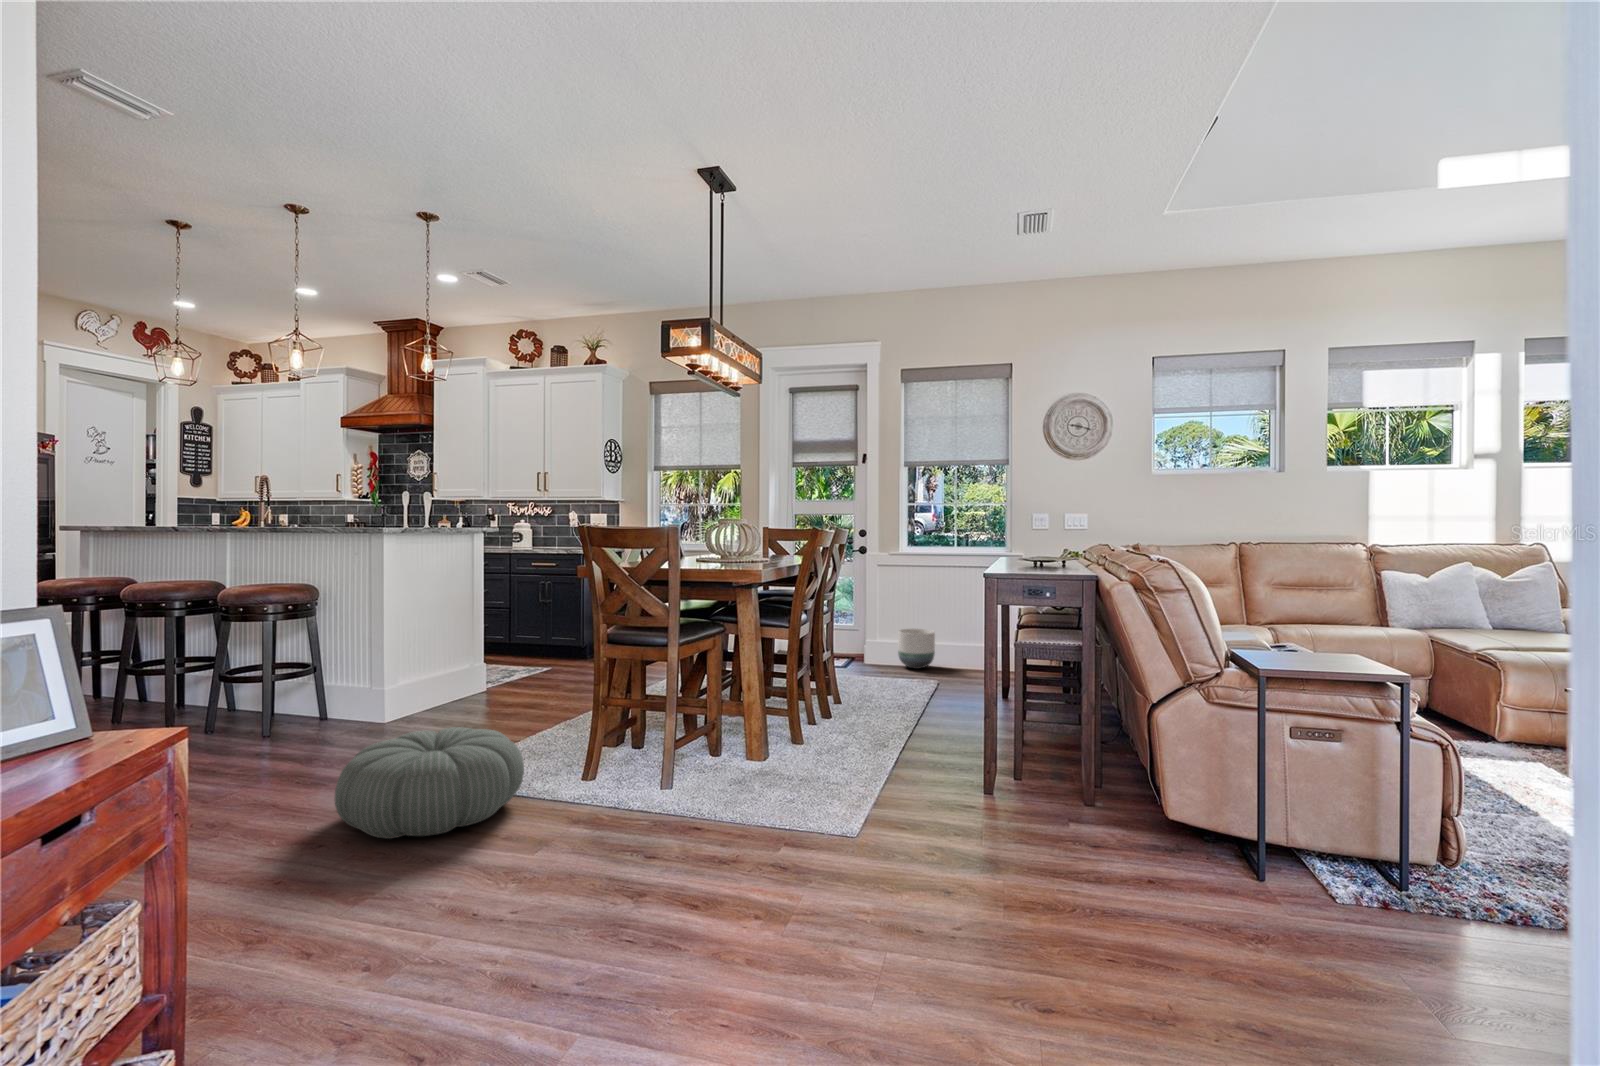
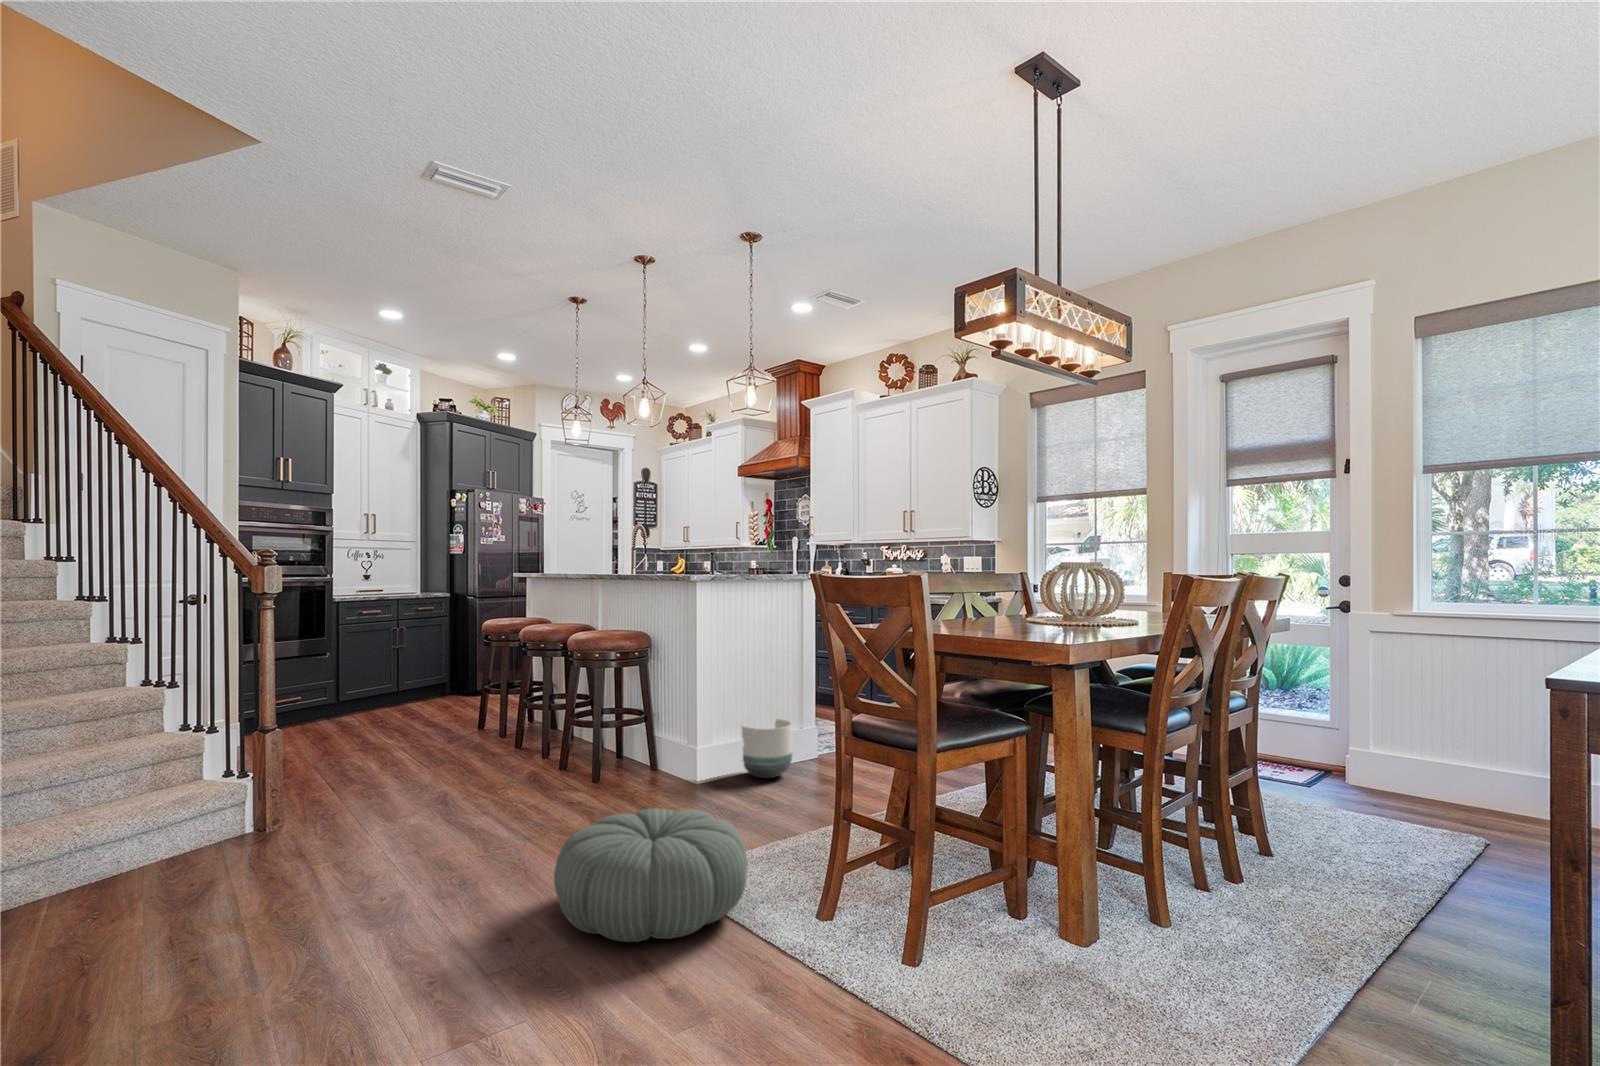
planter: present [898,629,935,669] -> present [742,719,793,778]

